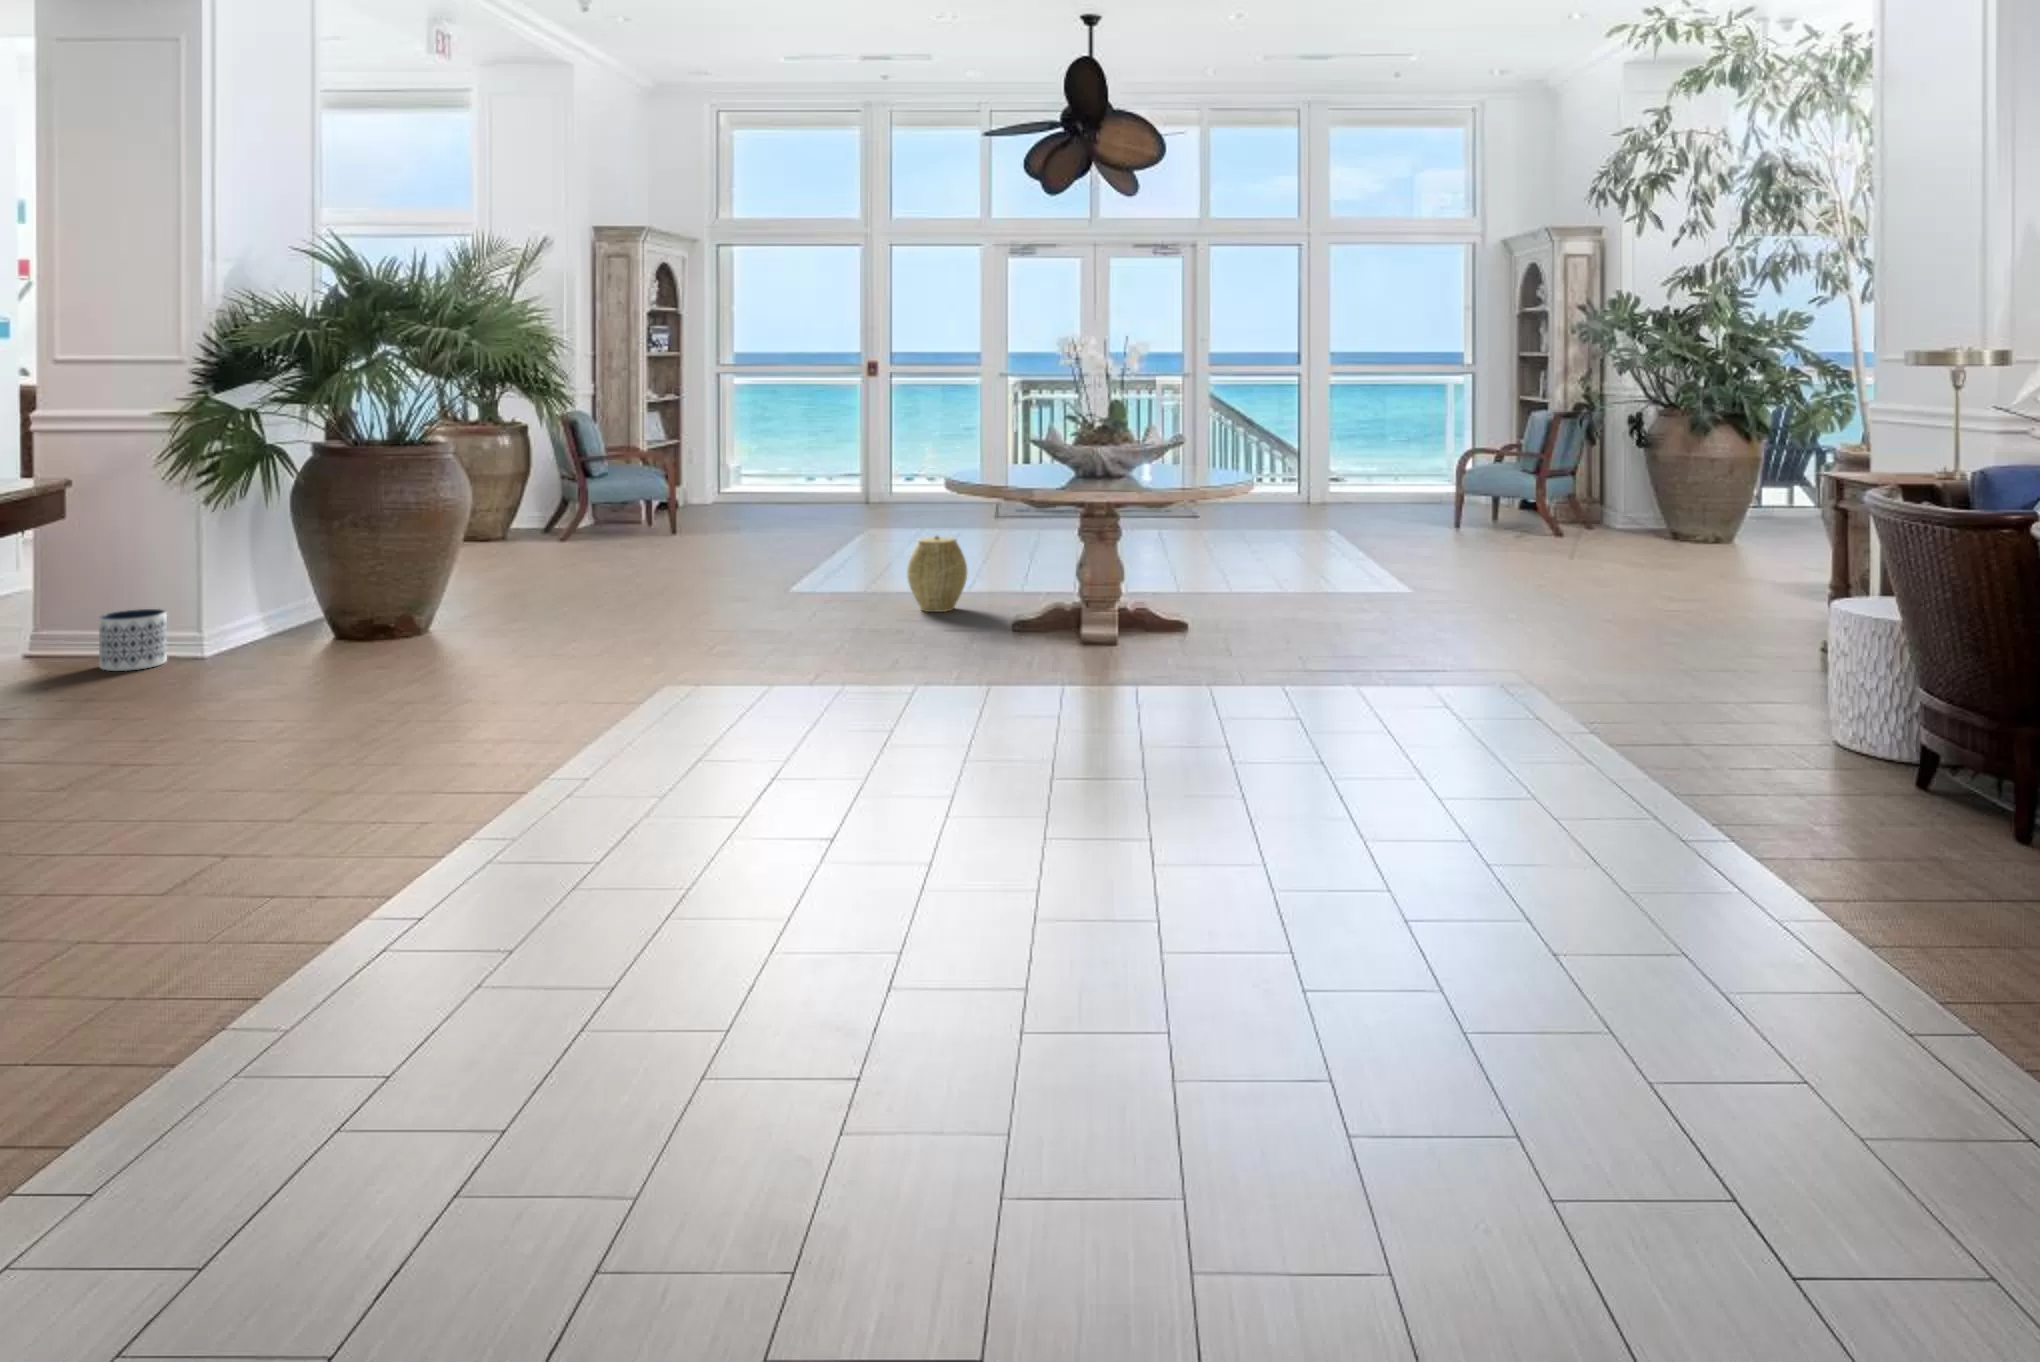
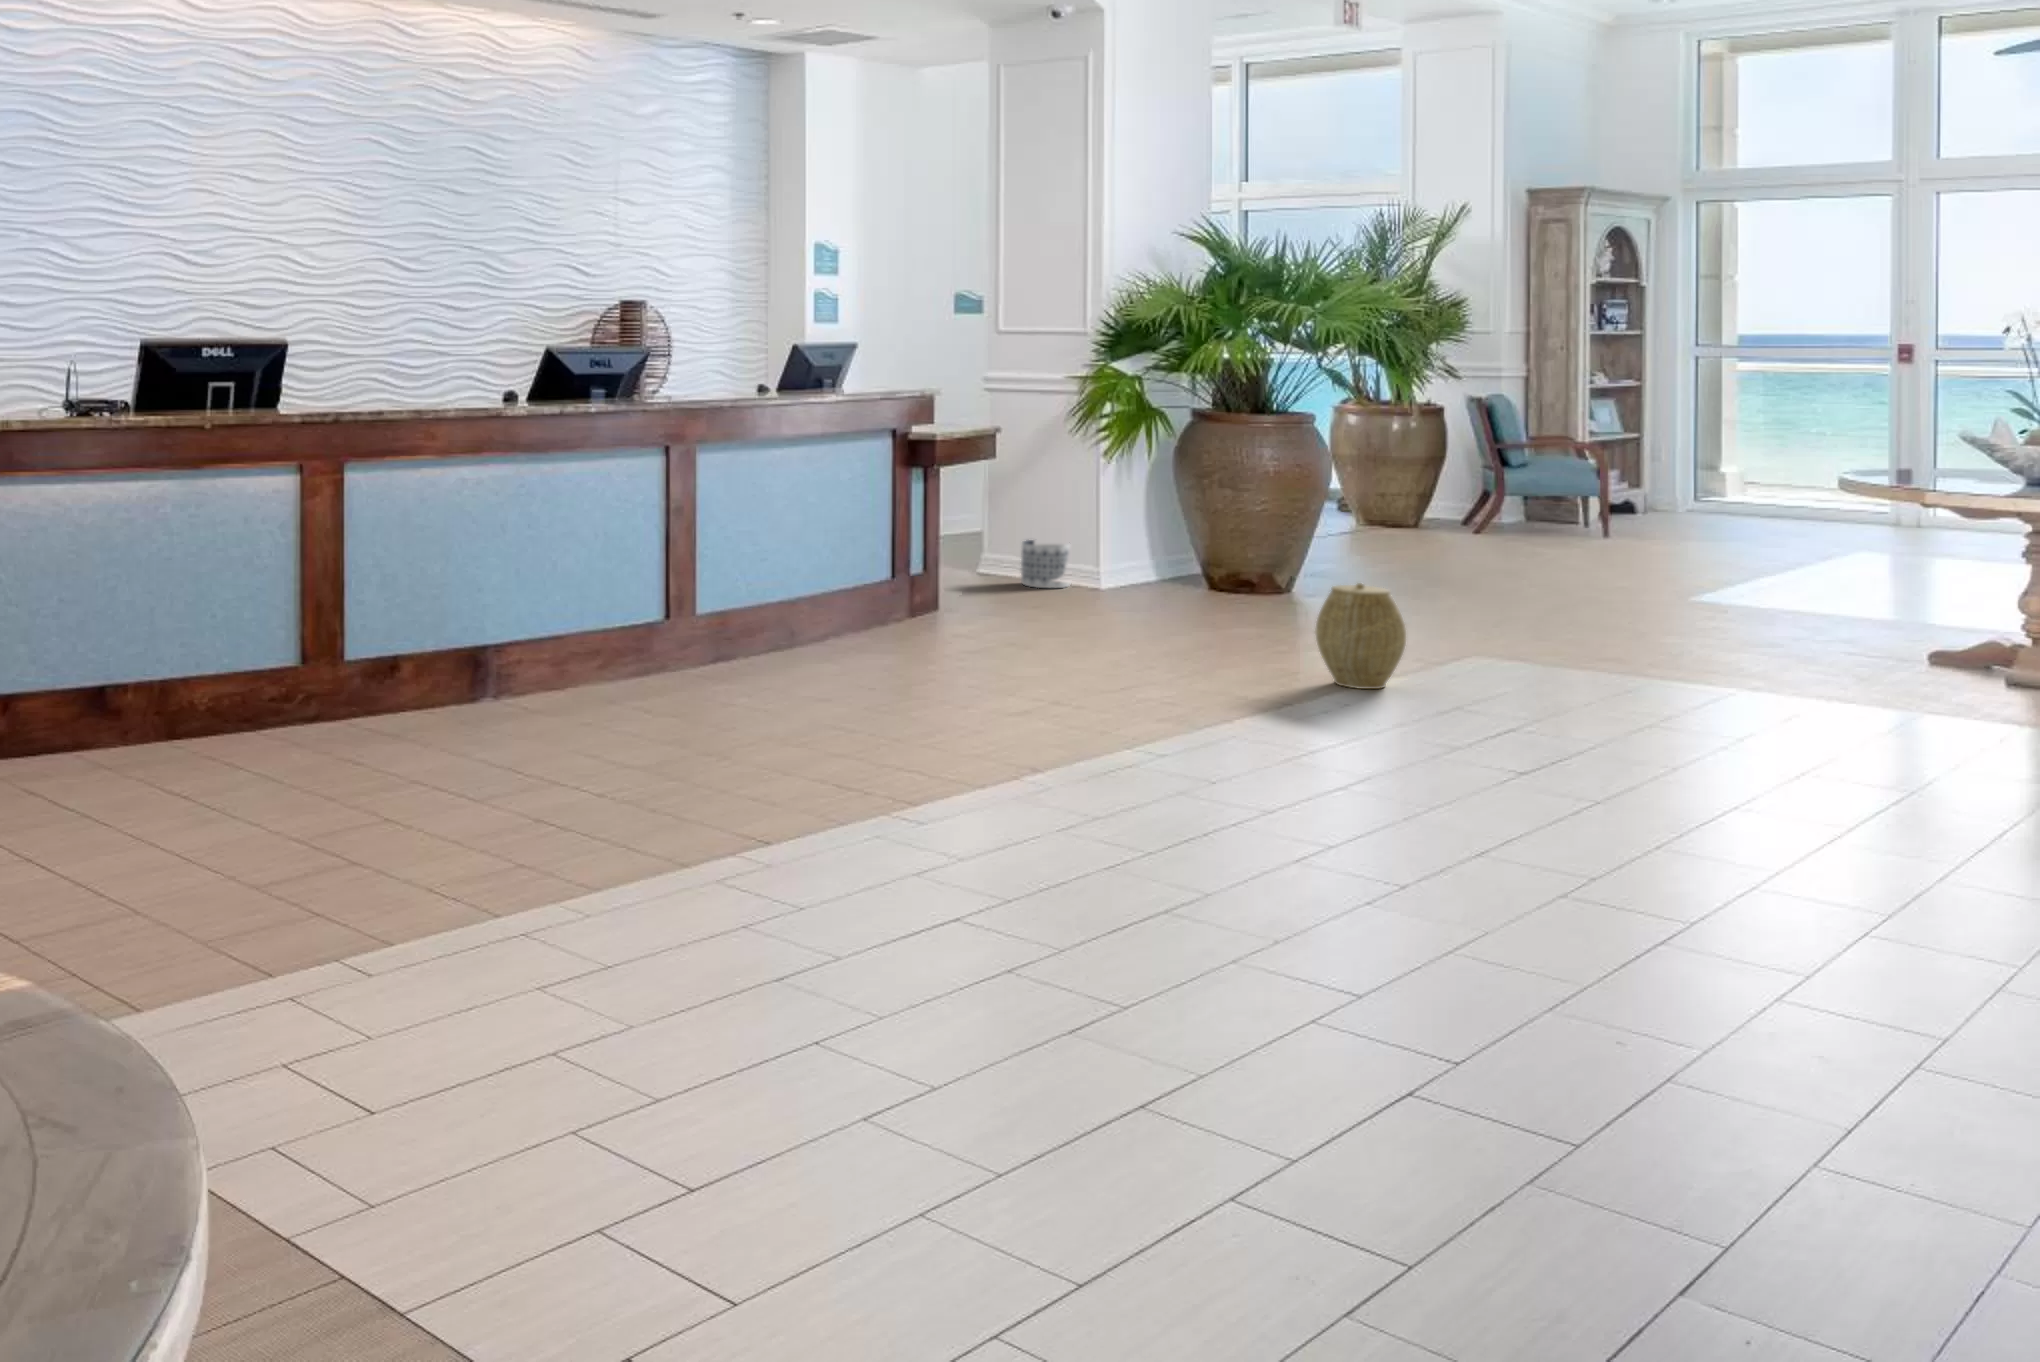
woven basket: present [907,536,967,612] -> present [1315,583,1406,689]

